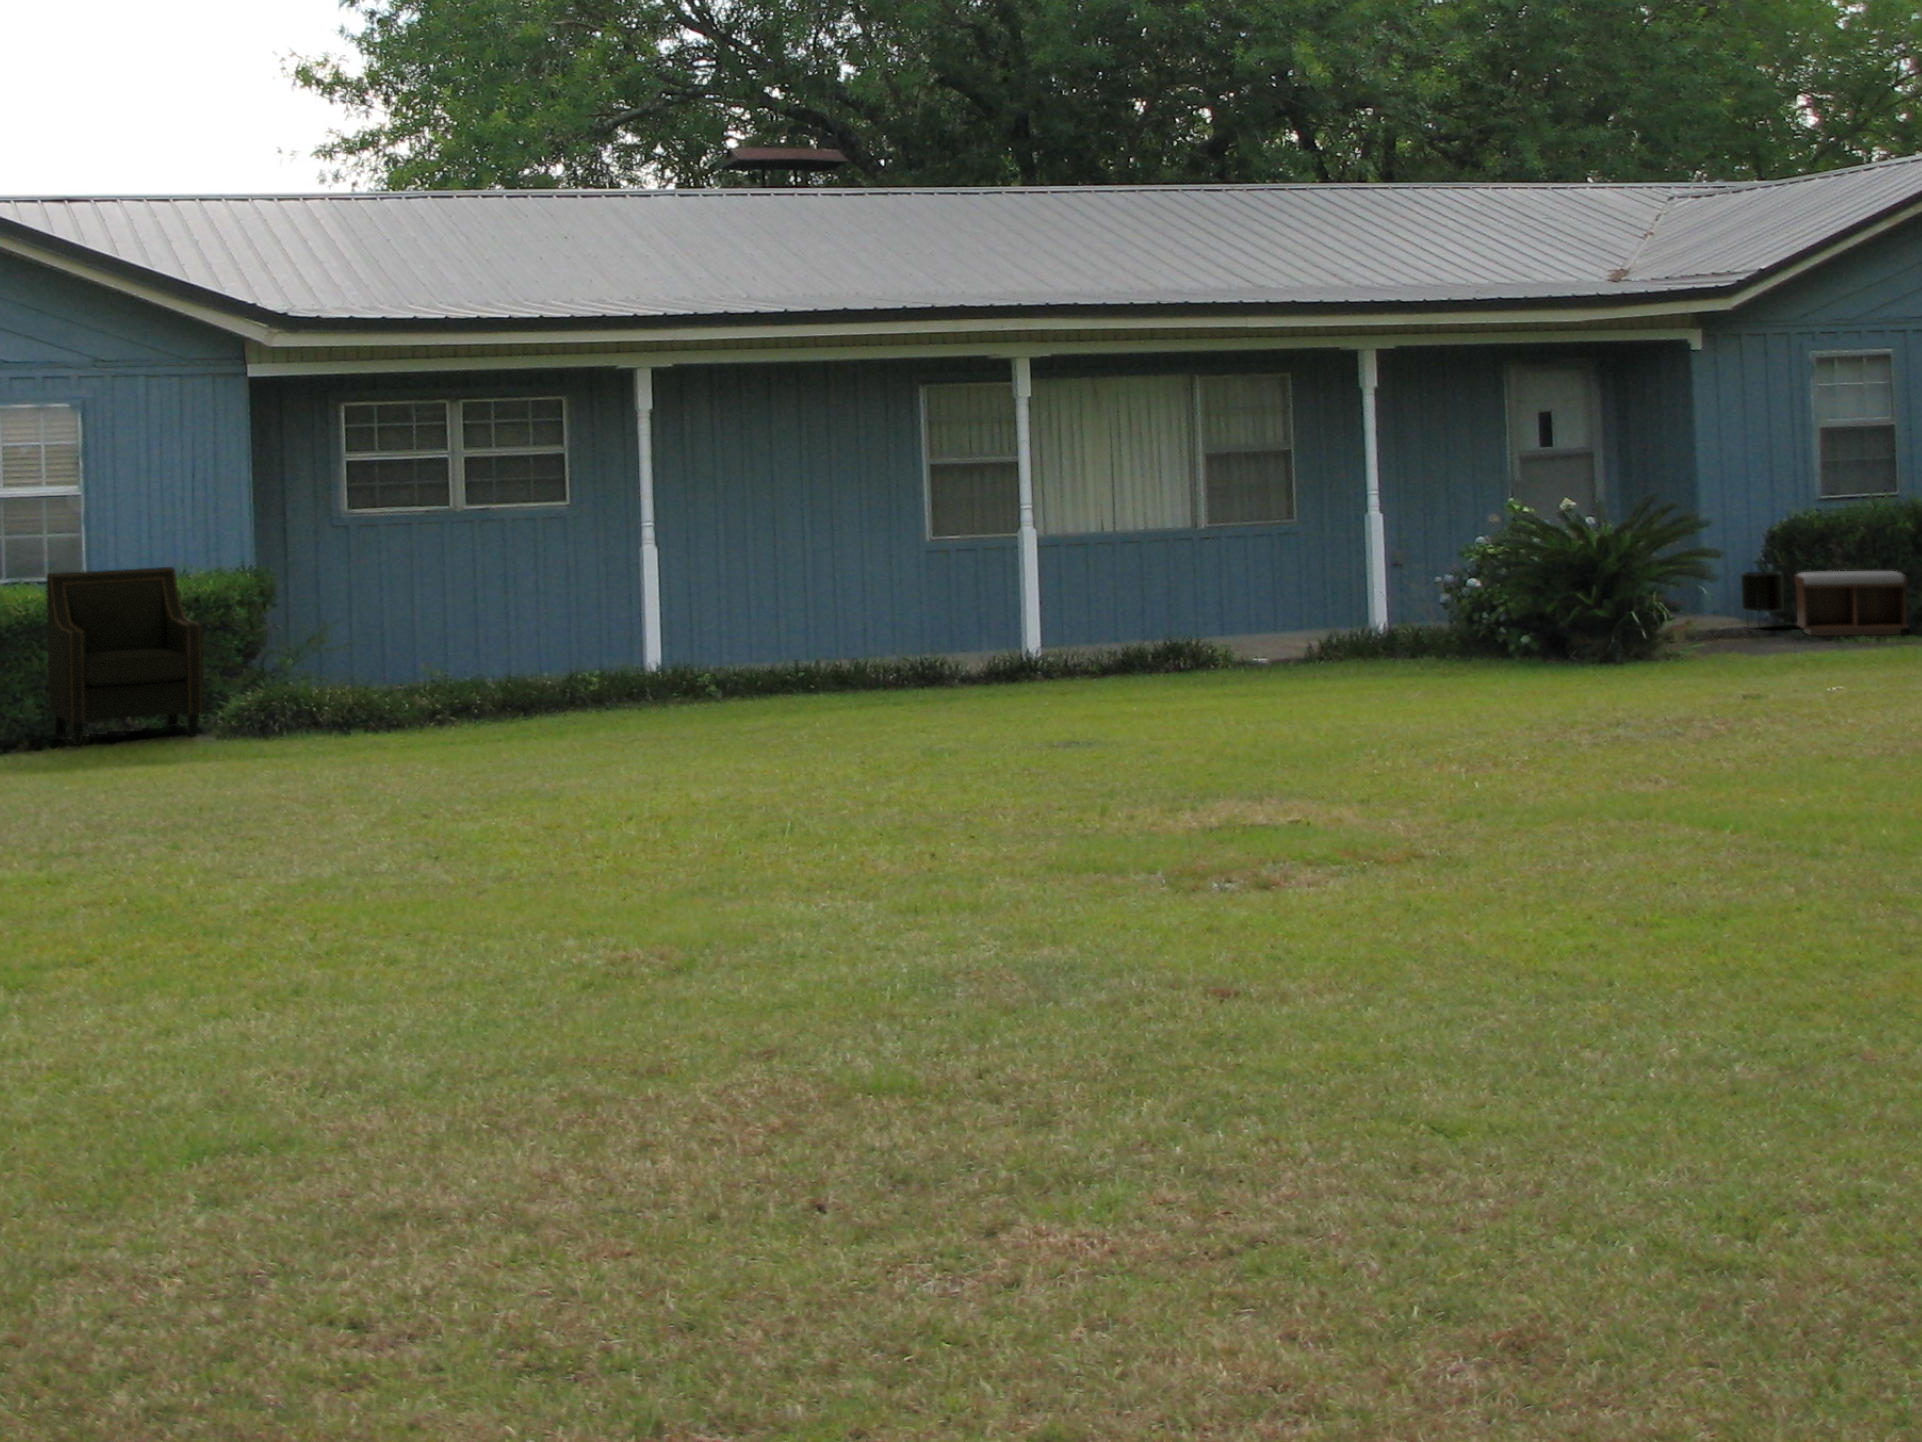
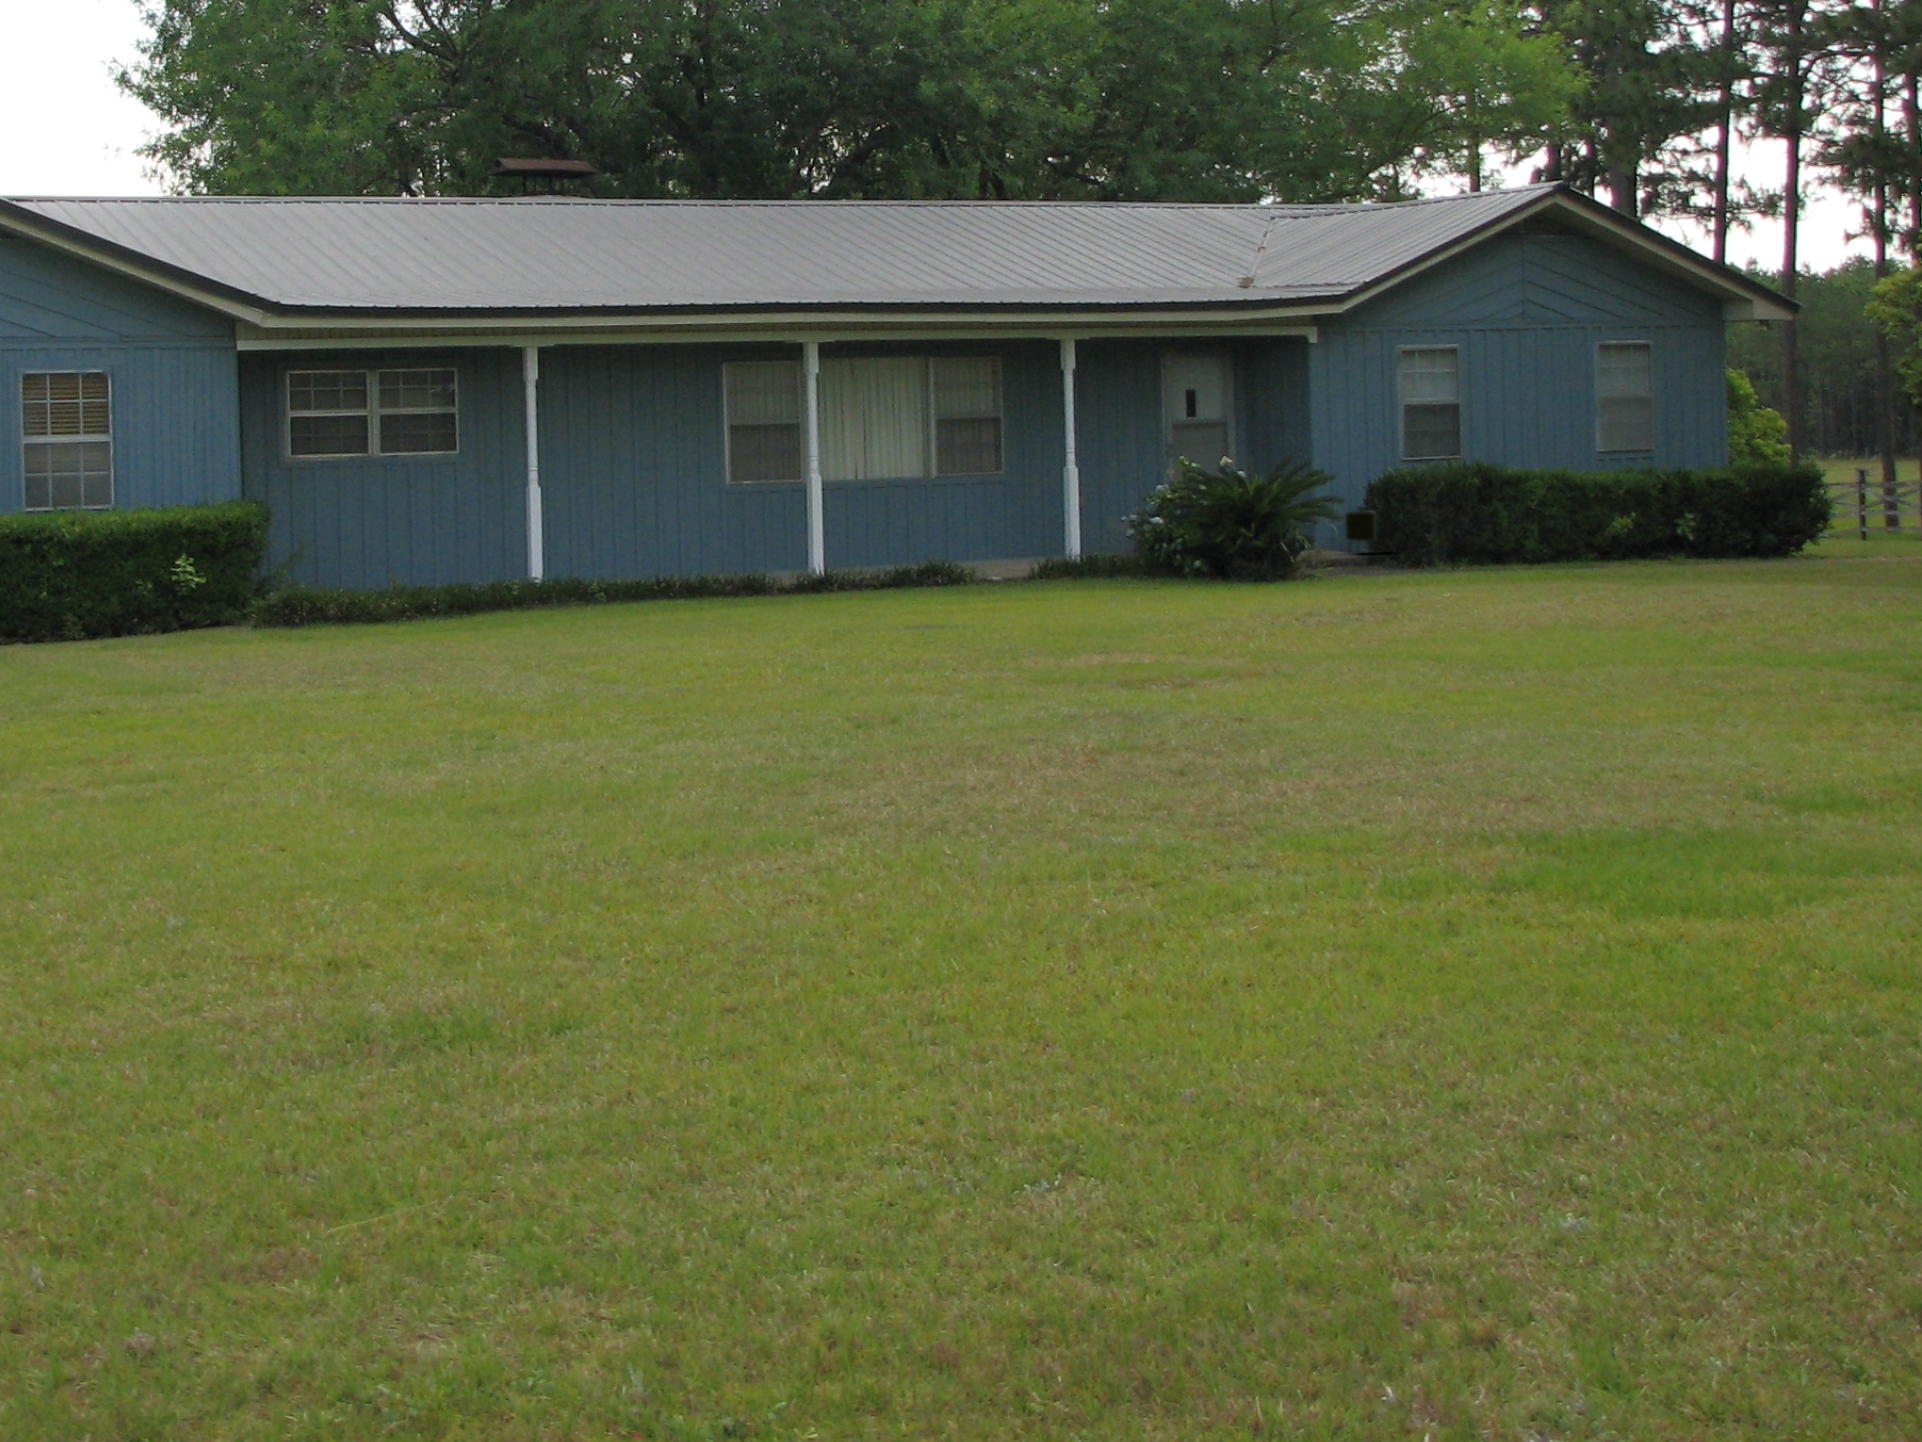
chair: present [46,567,204,745] -> none [123,499,254,632]
bench: present [1795,571,1908,636] -> none [1386,511,1468,559]

